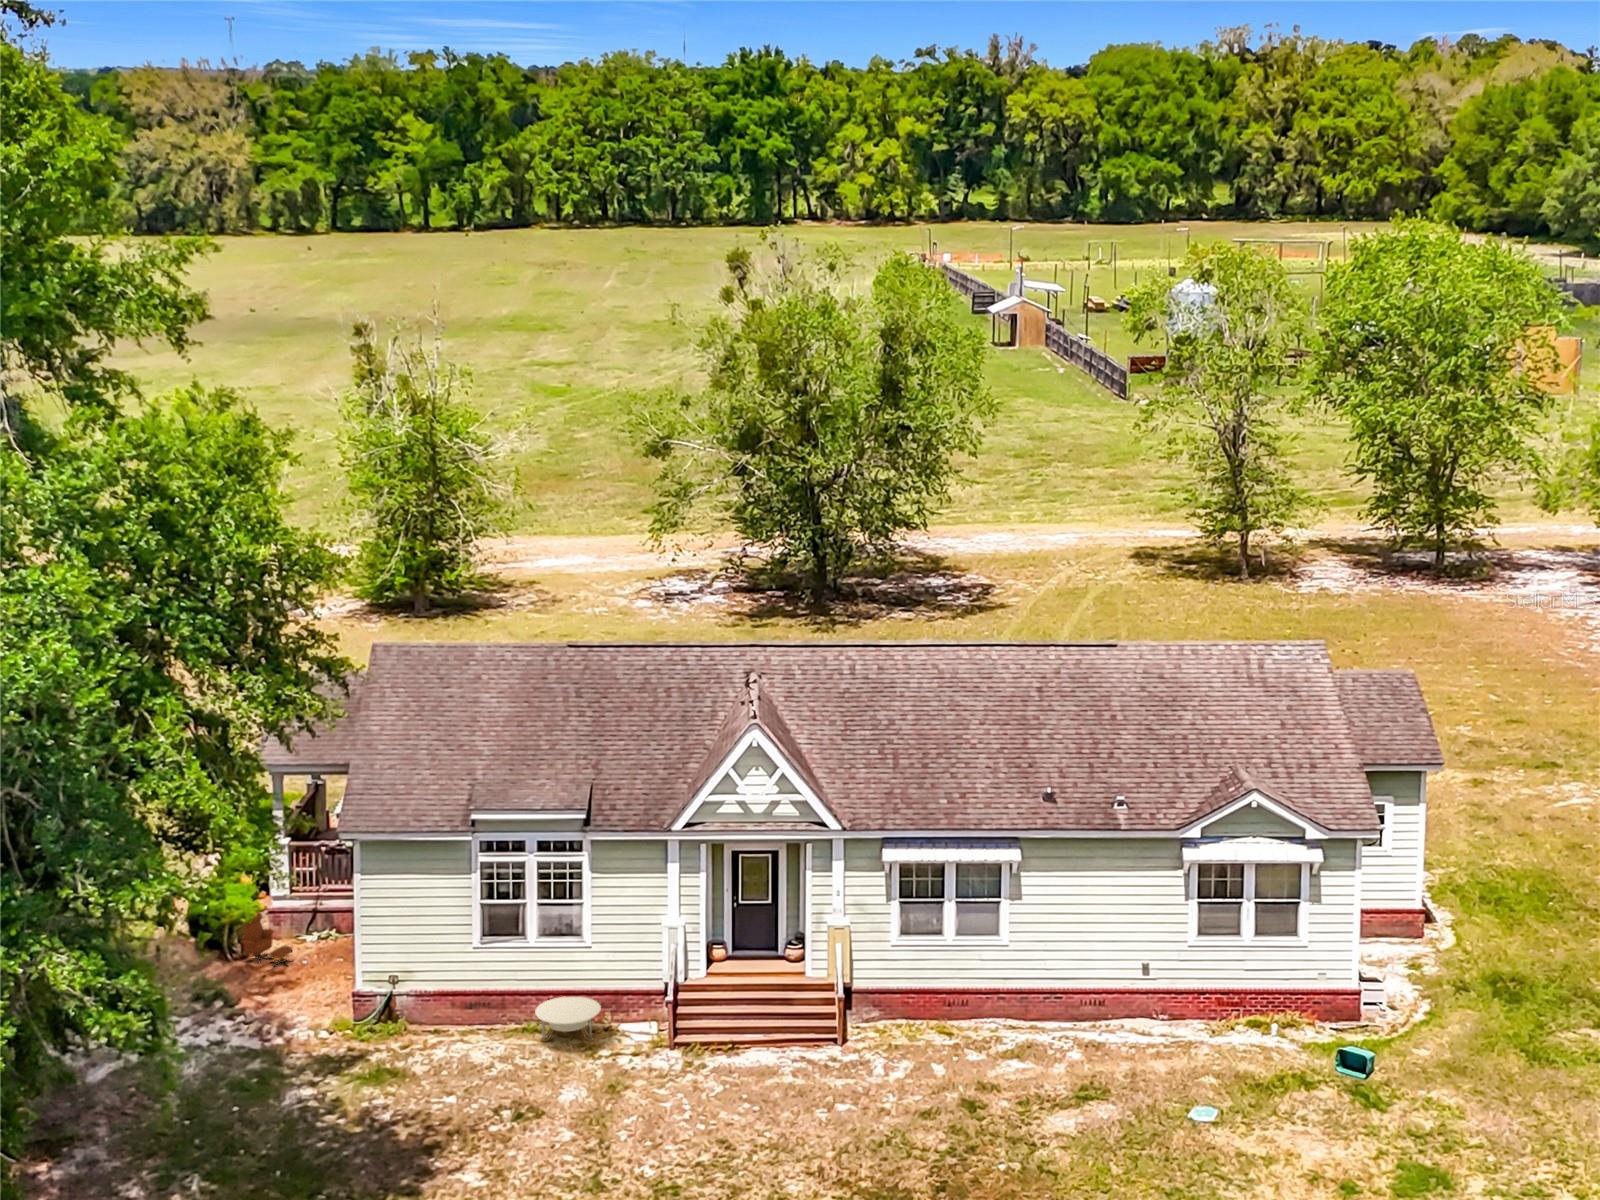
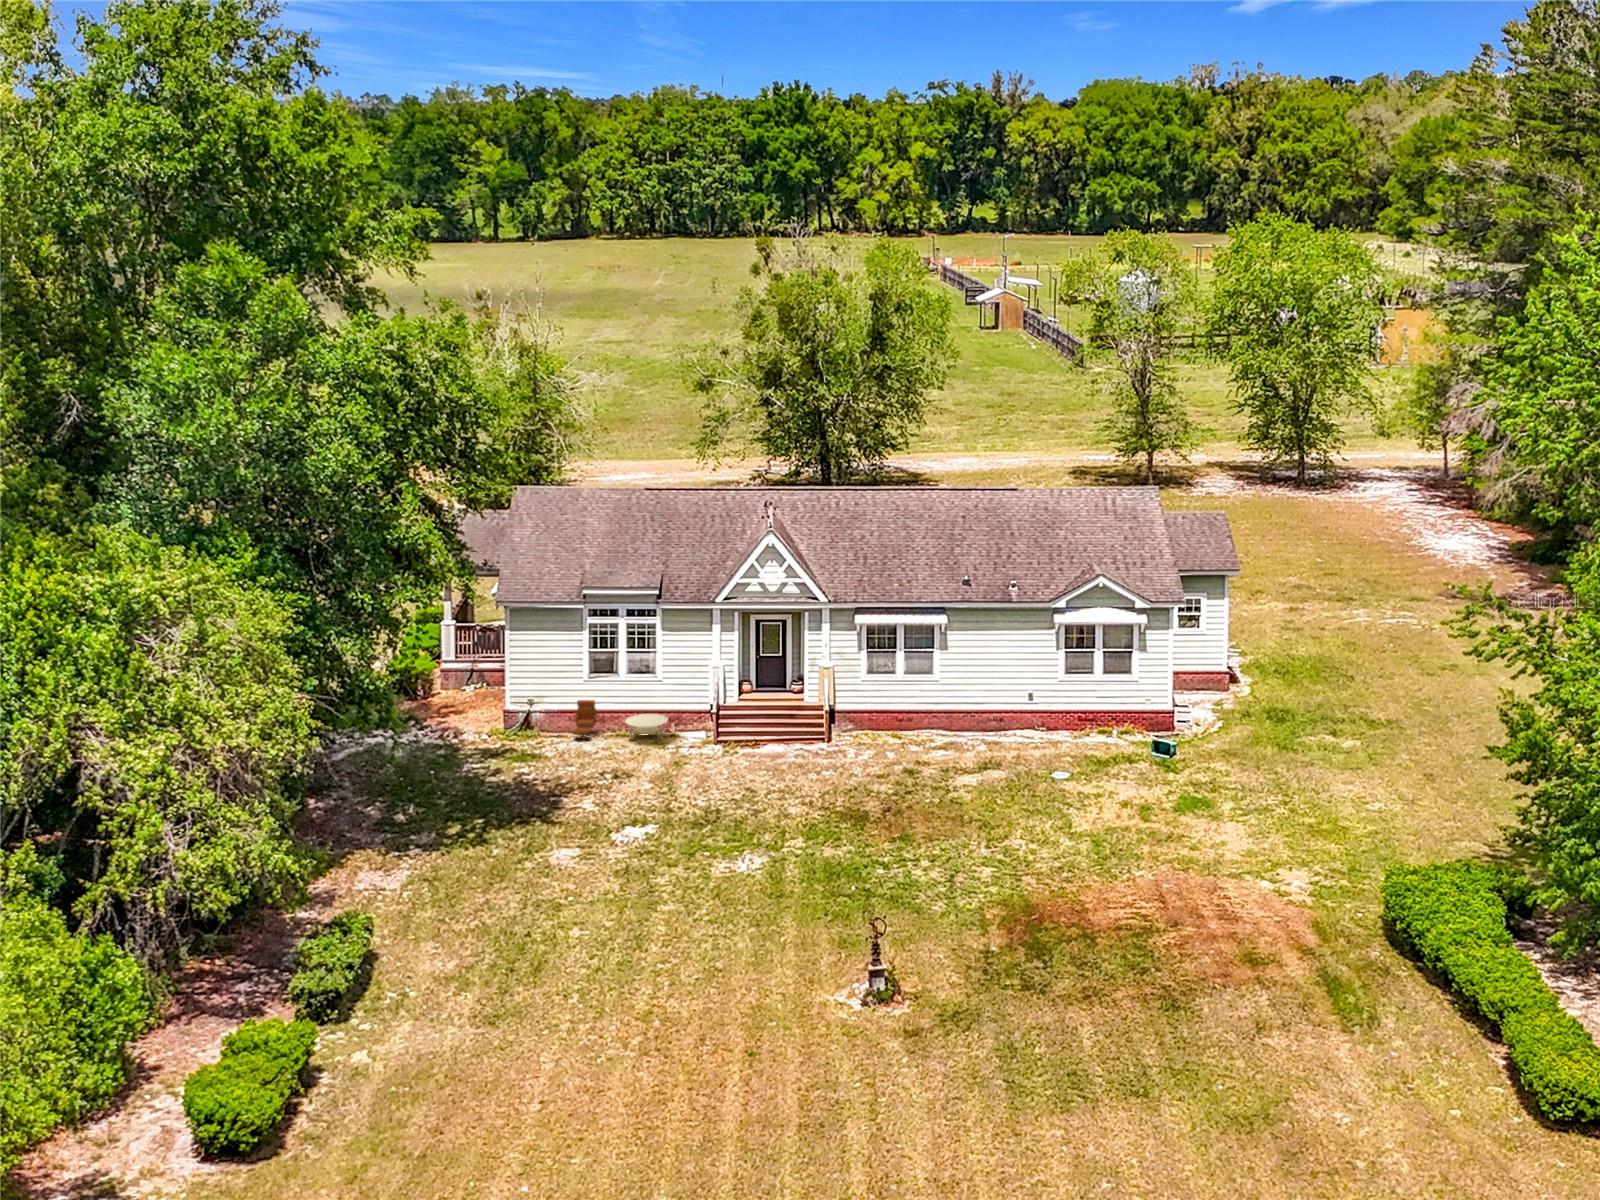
lounge chair: present [241,913,292,967] -> present [572,700,600,740]

